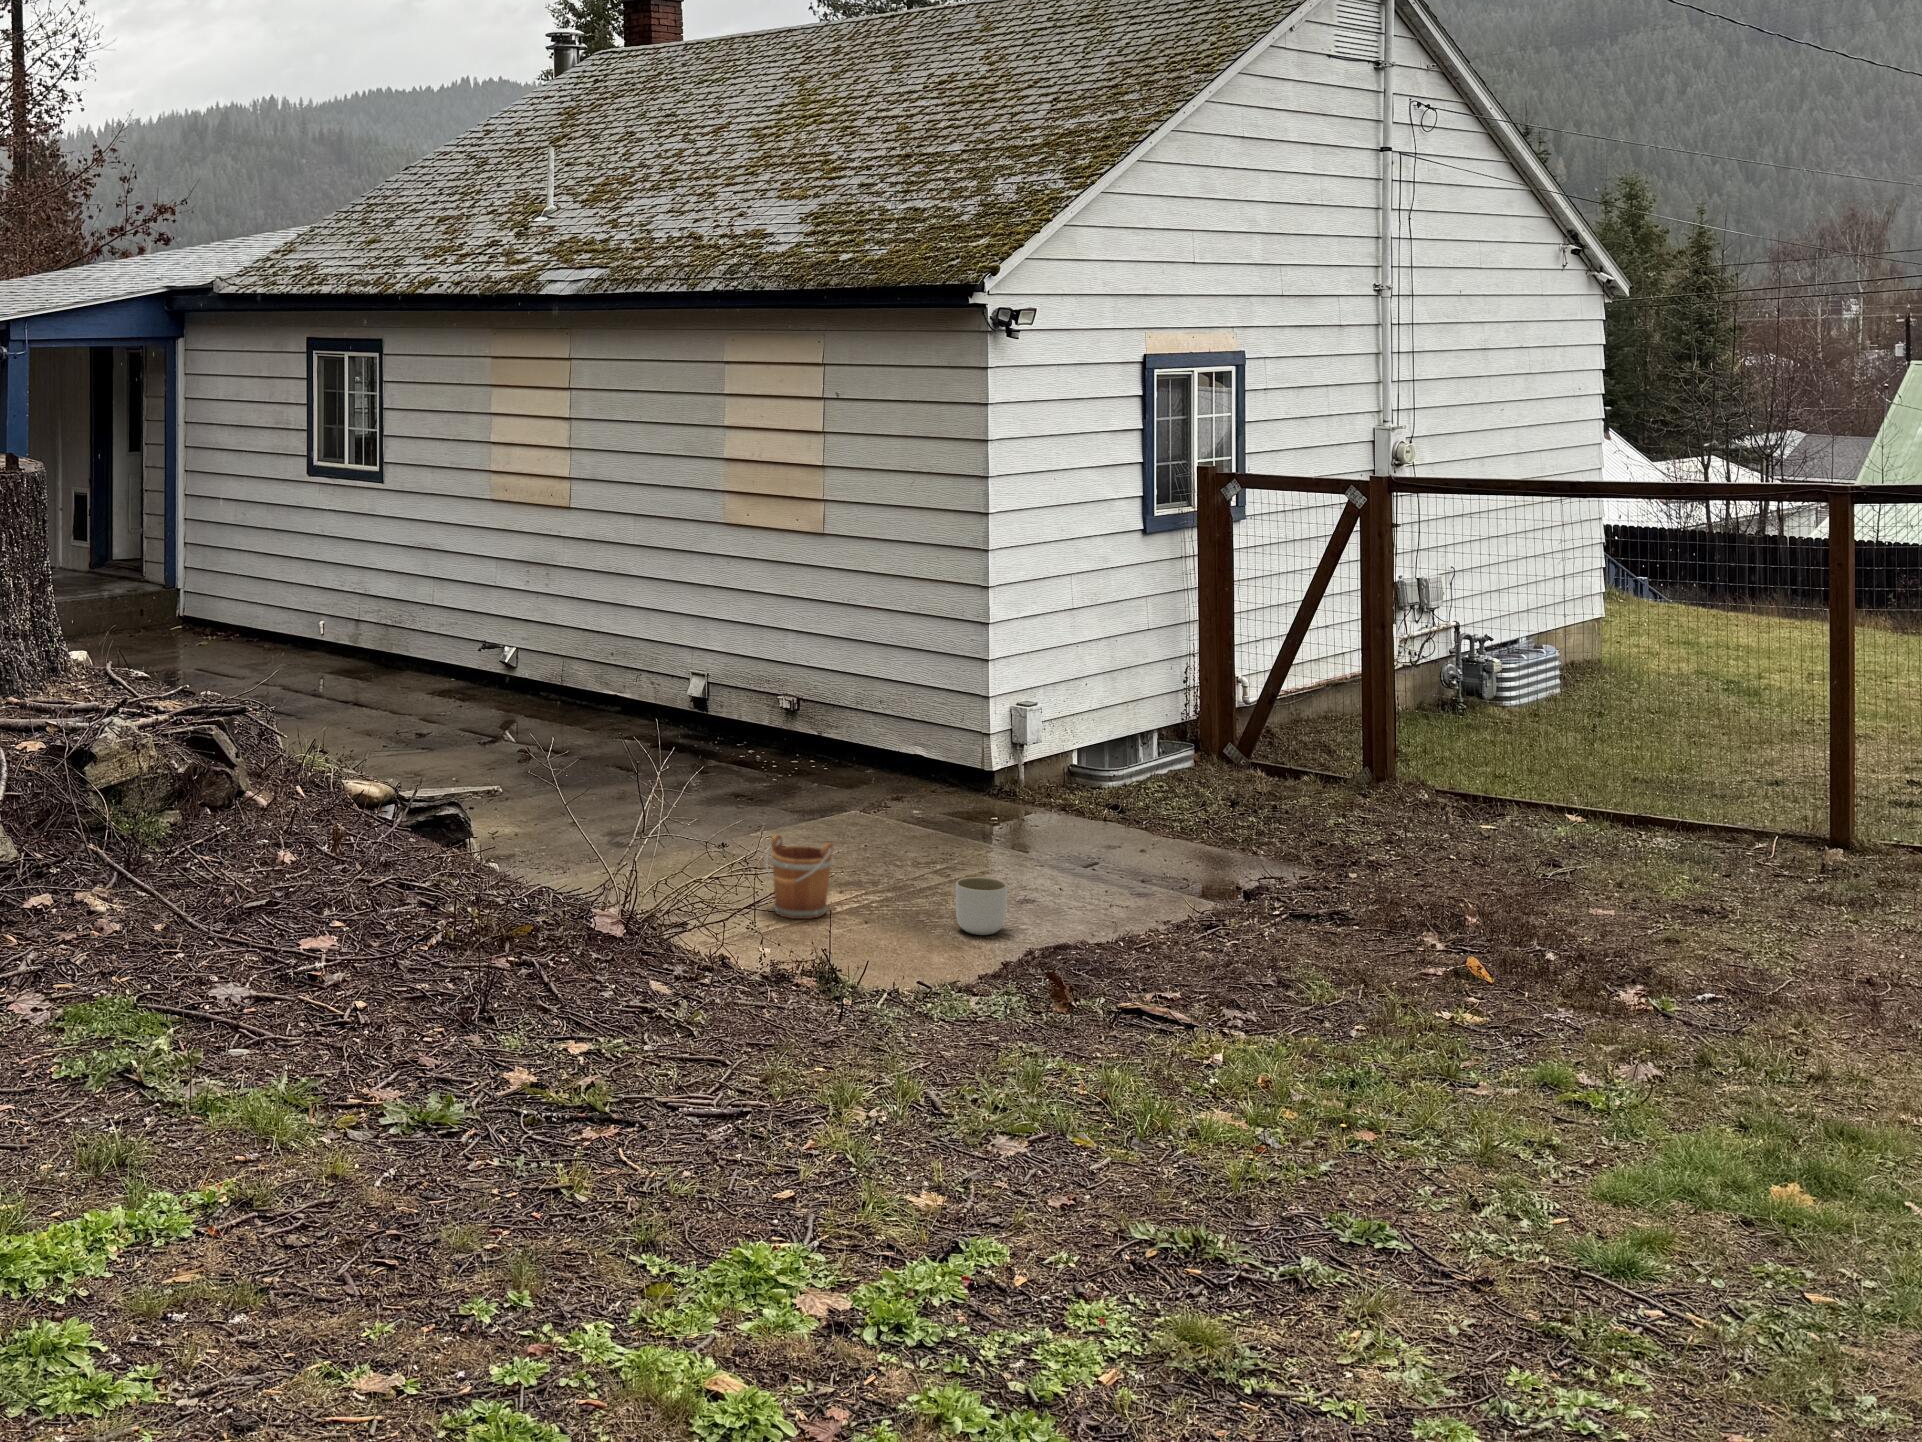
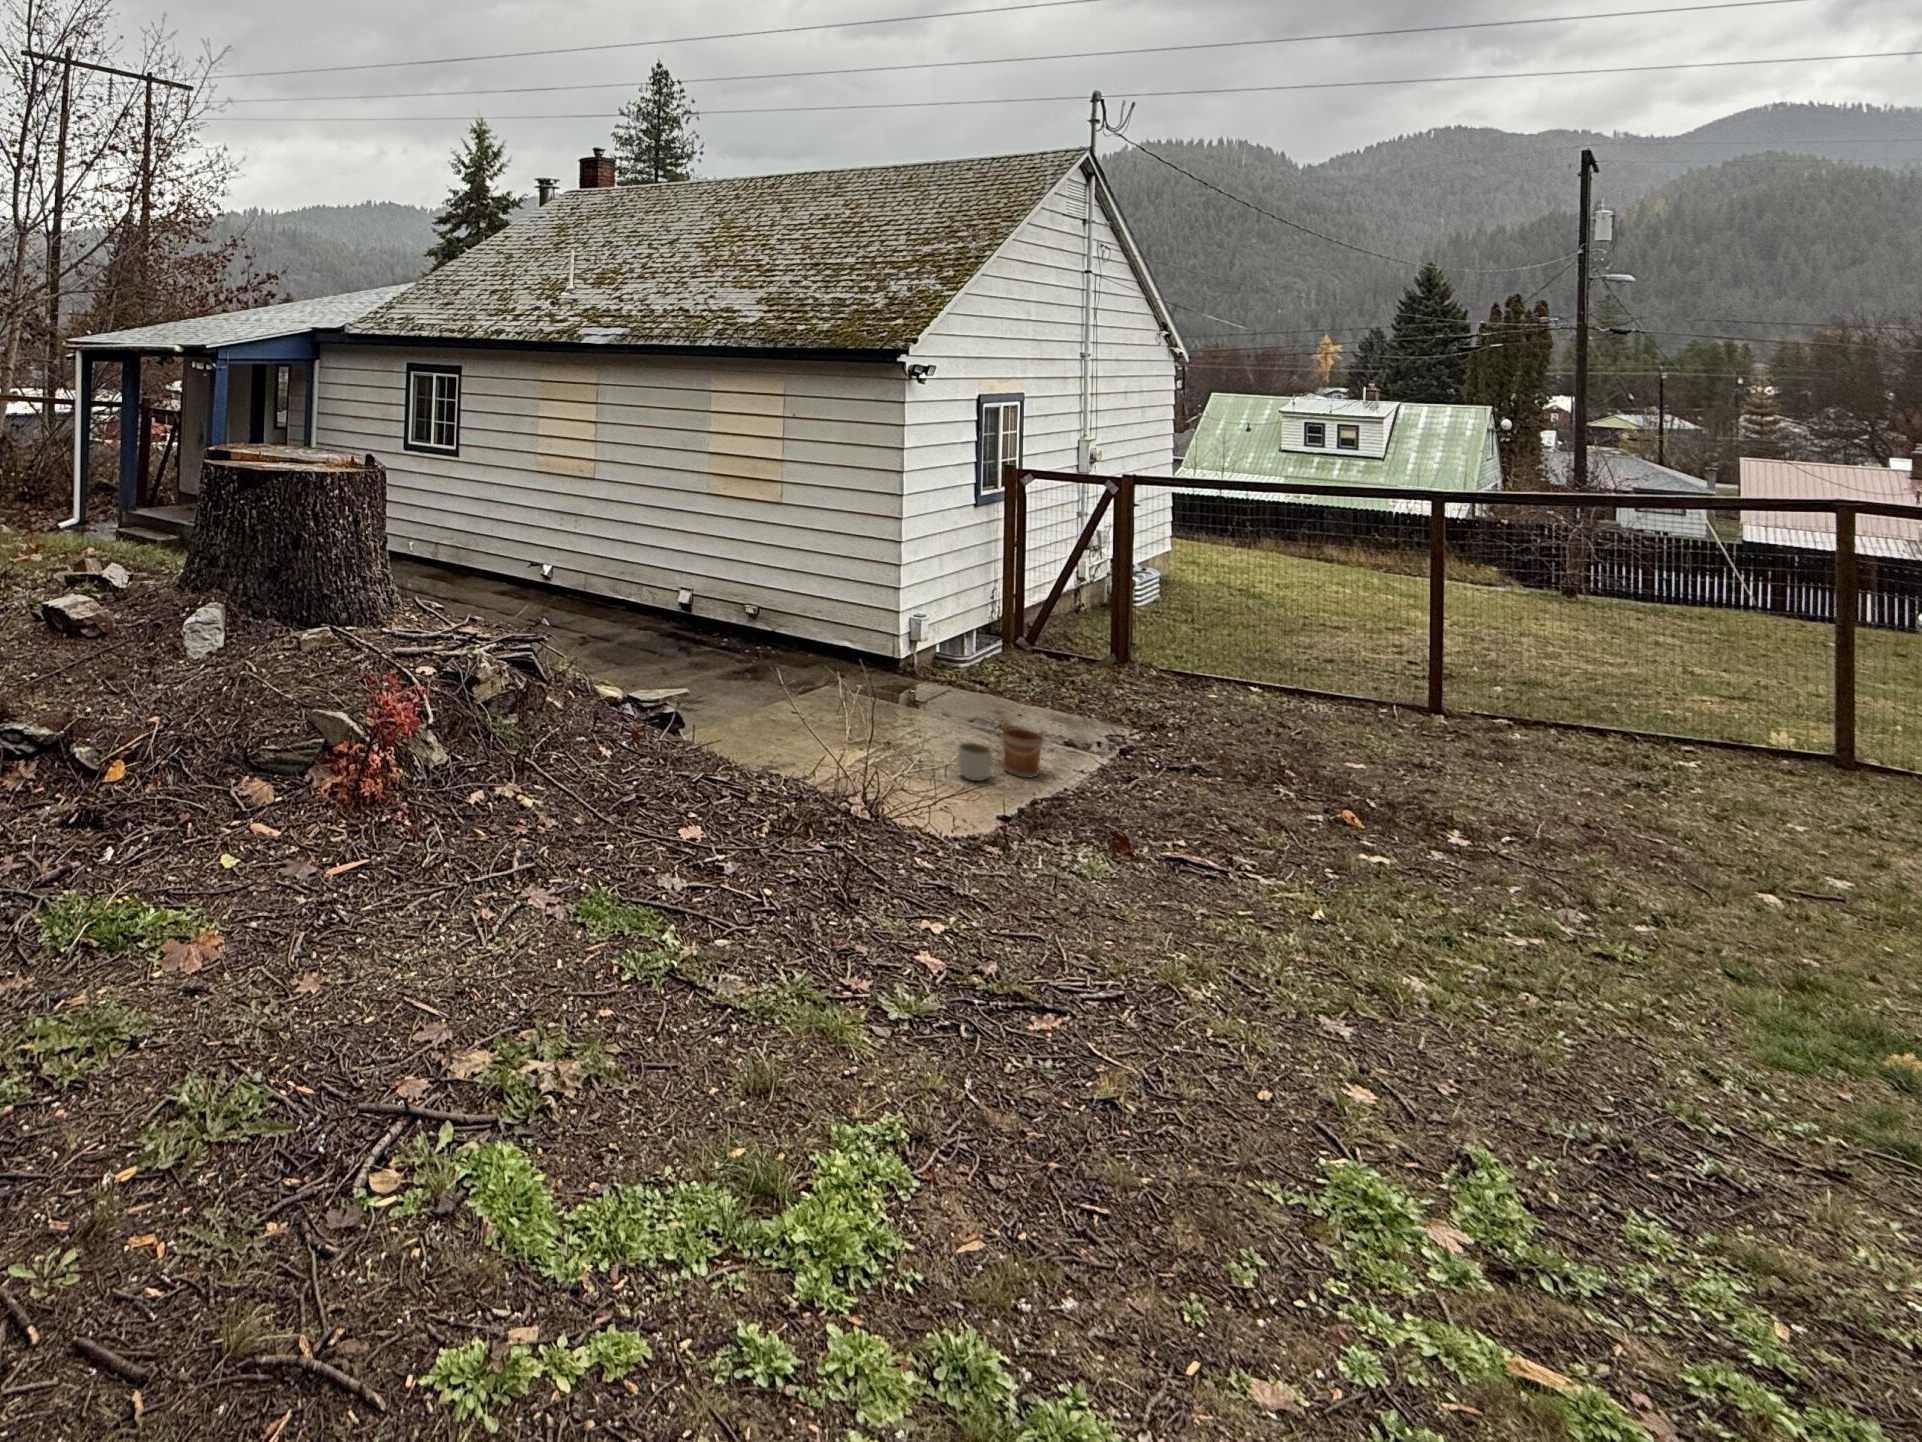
bucket: present [767,835,833,919] -> present [1000,724,1044,778]

